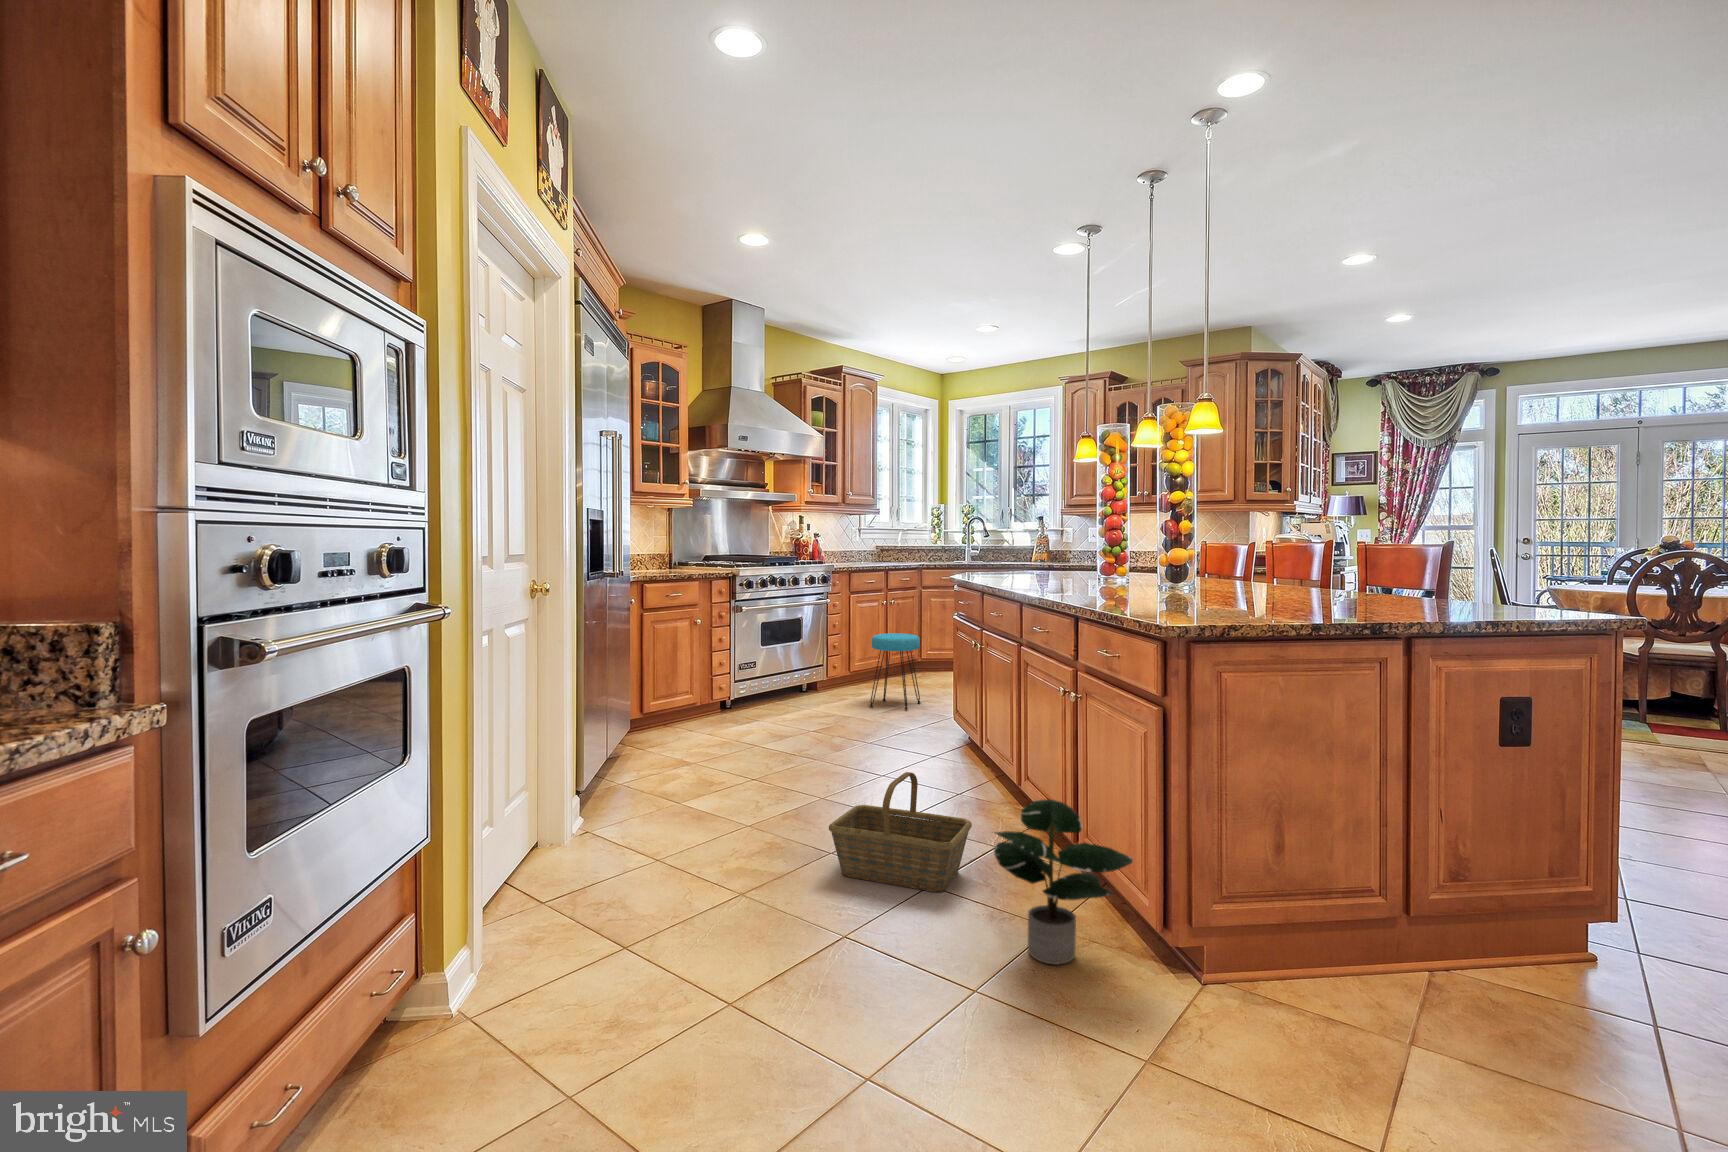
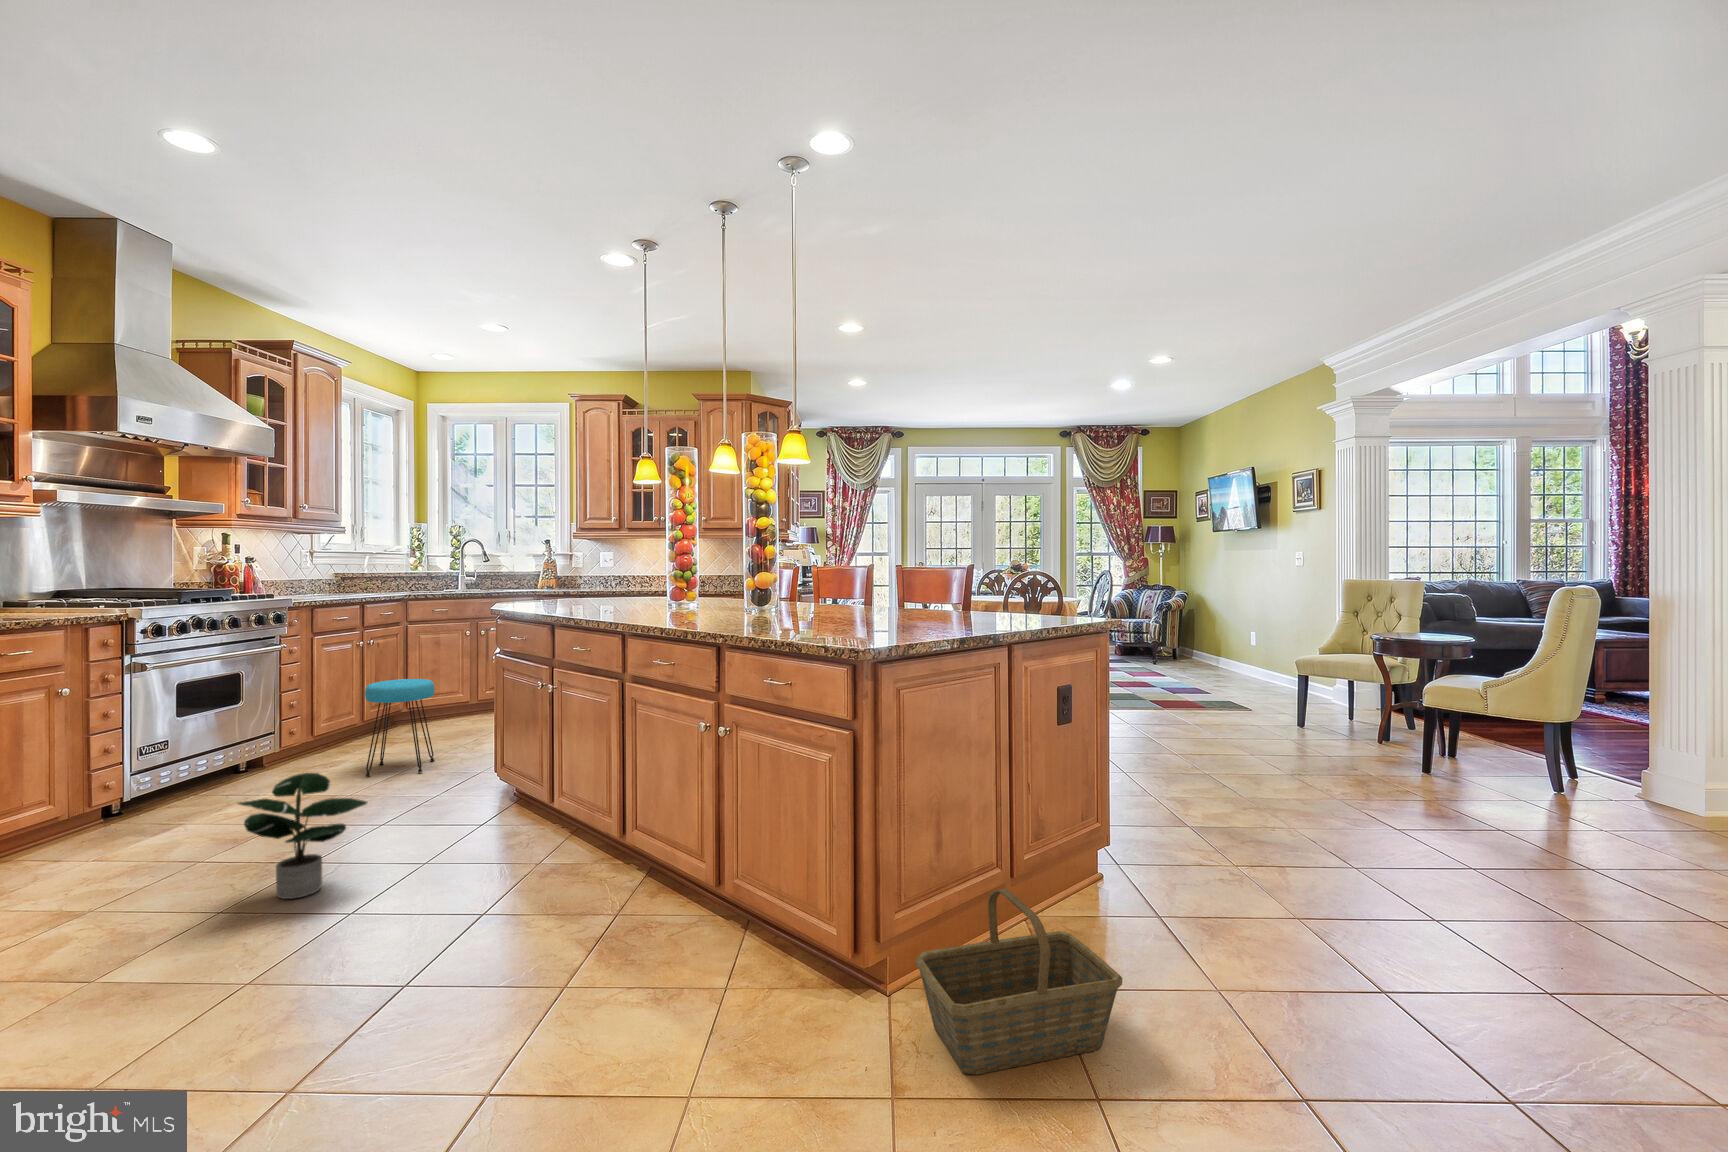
basket: present [829,772,972,892] -> present [916,889,1122,1075]
potted plant: present [994,799,1133,965] -> present [238,773,367,899]

